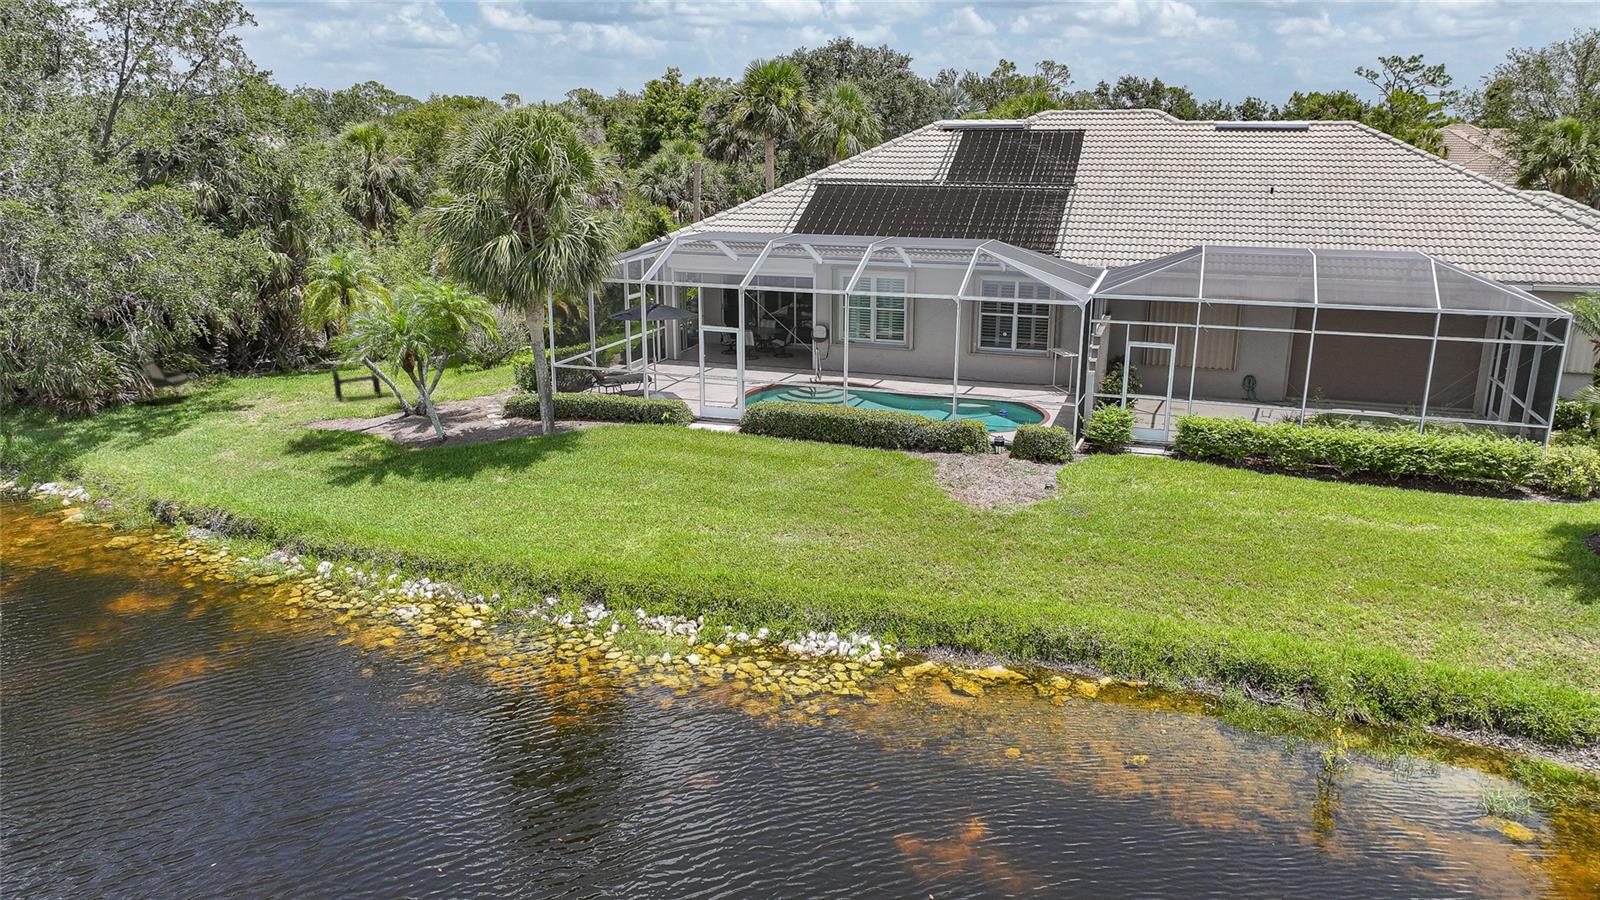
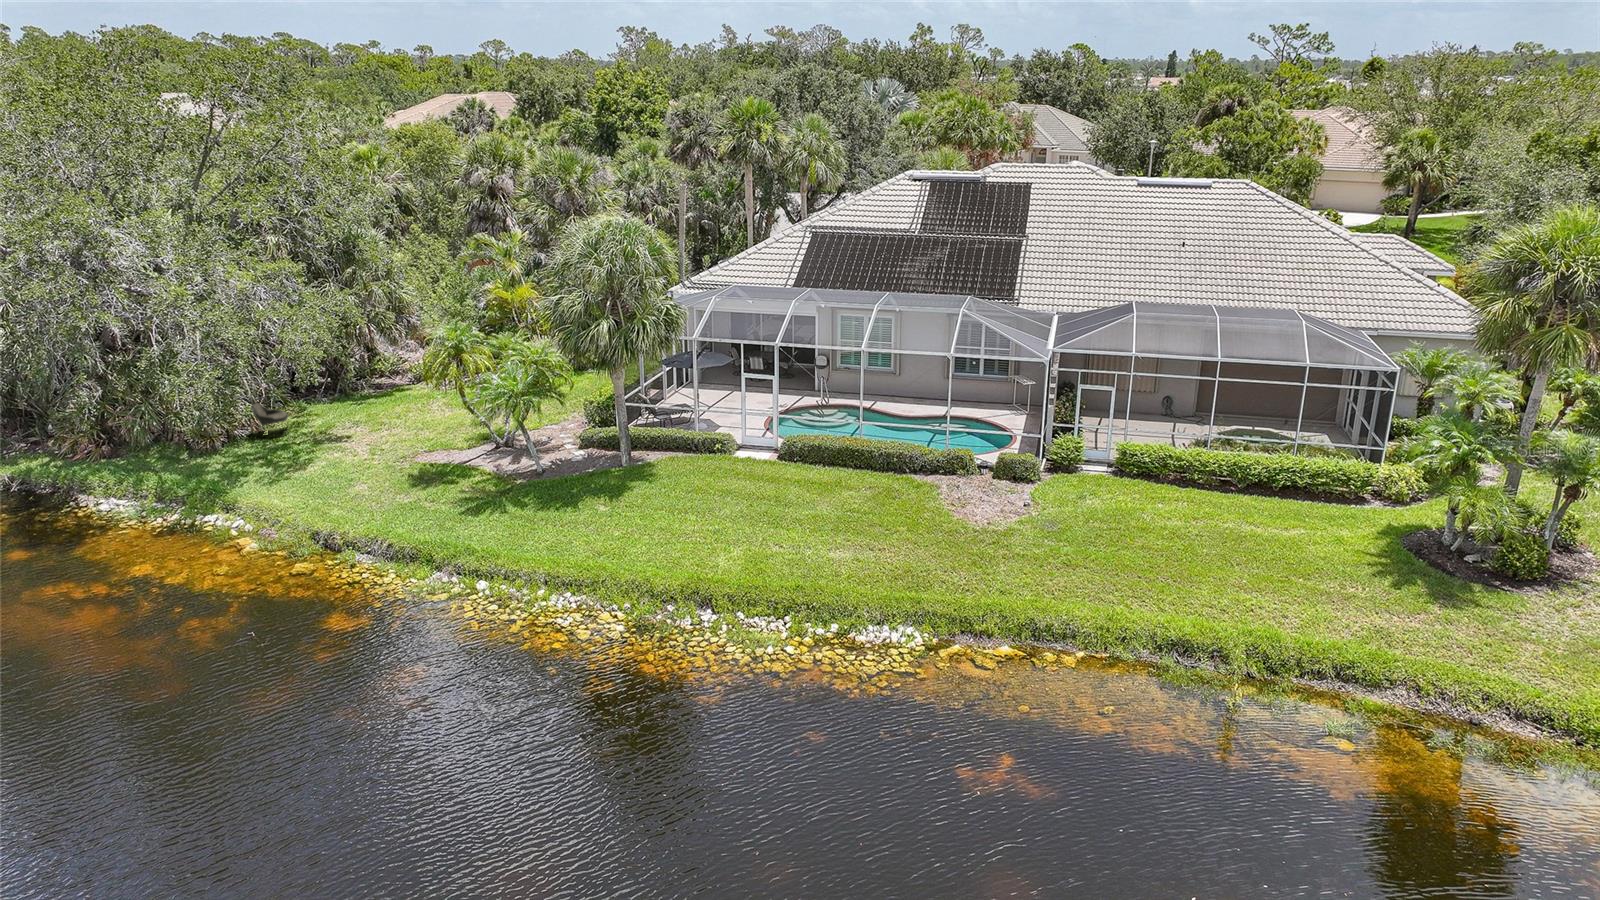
bench: present [333,371,381,402] -> none [411,400,453,432]

